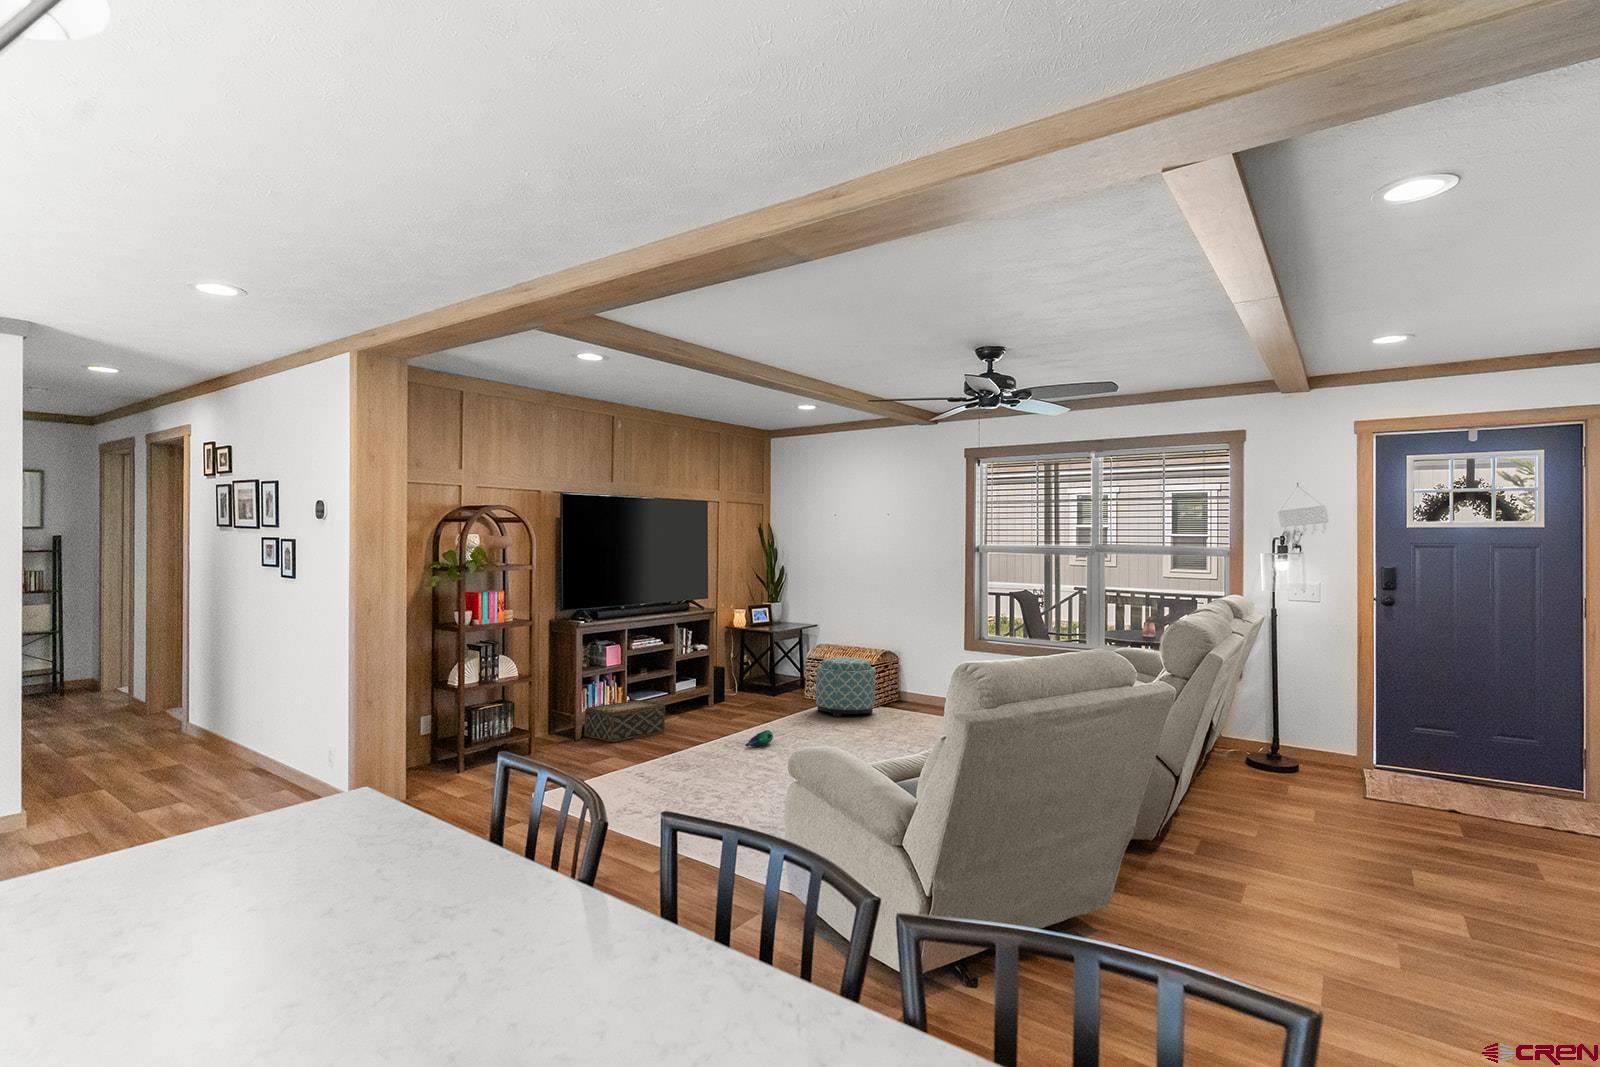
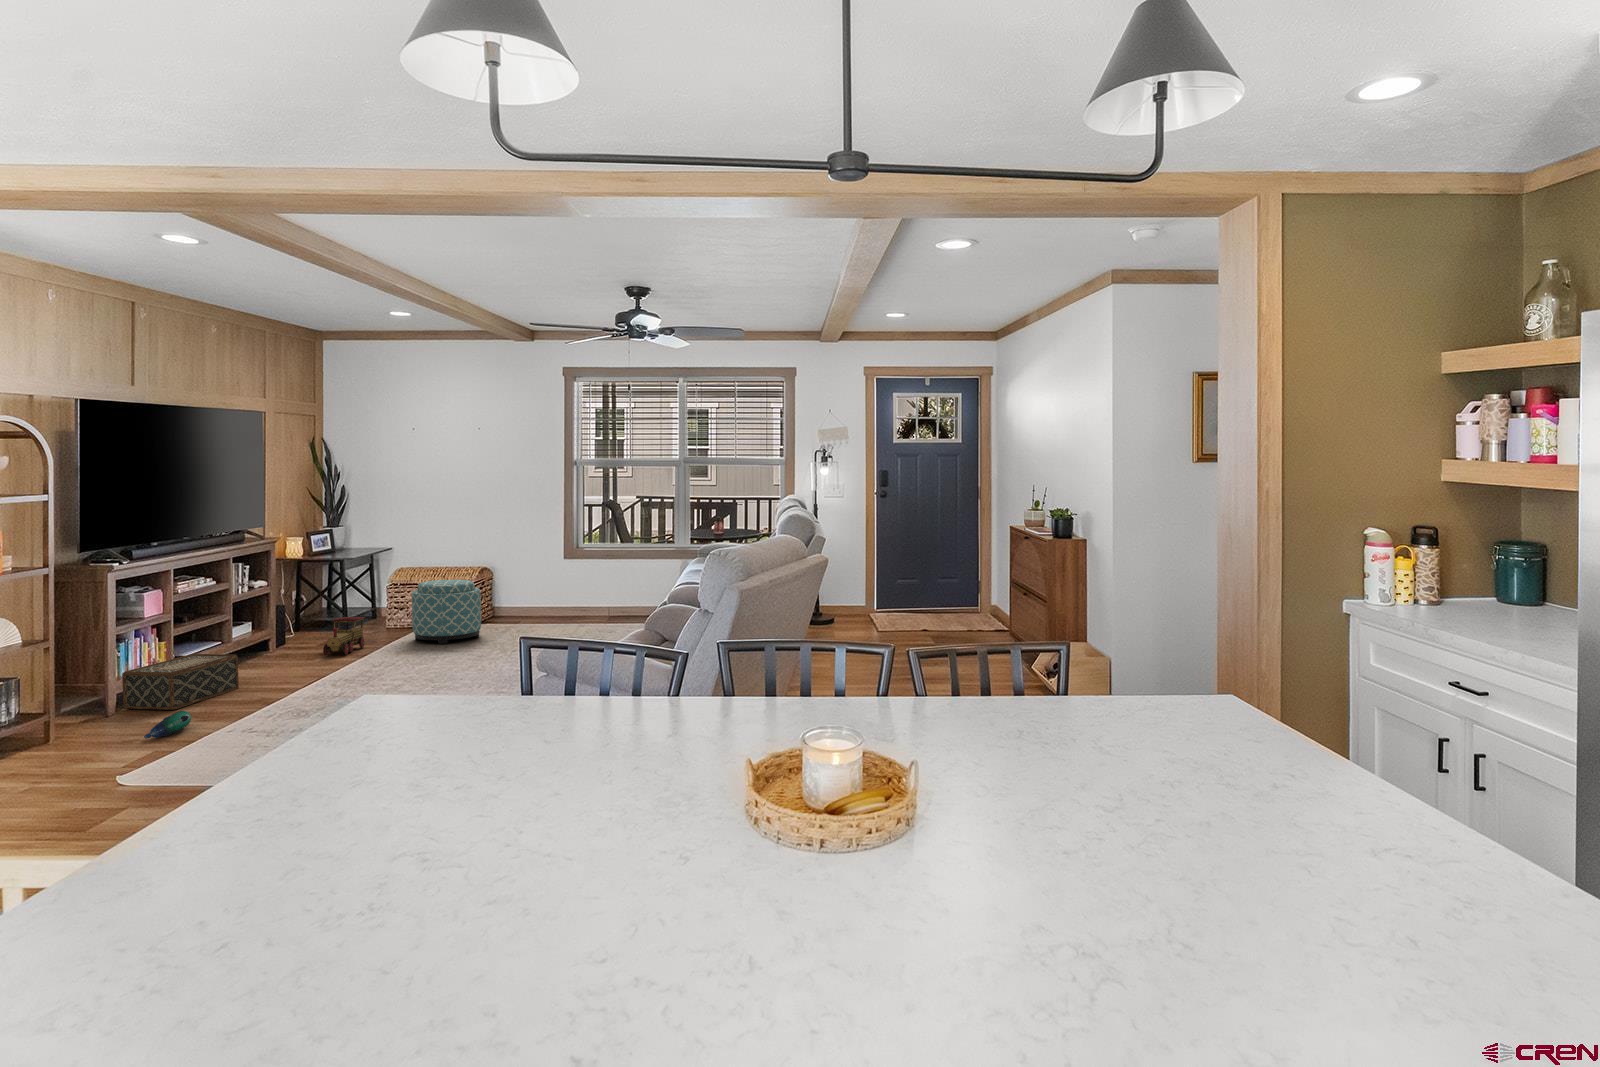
toy train: none [739,683,778,716] -> present [323,617,365,655]
plush toy: present [745,730,773,747] -> present [144,711,191,739]

